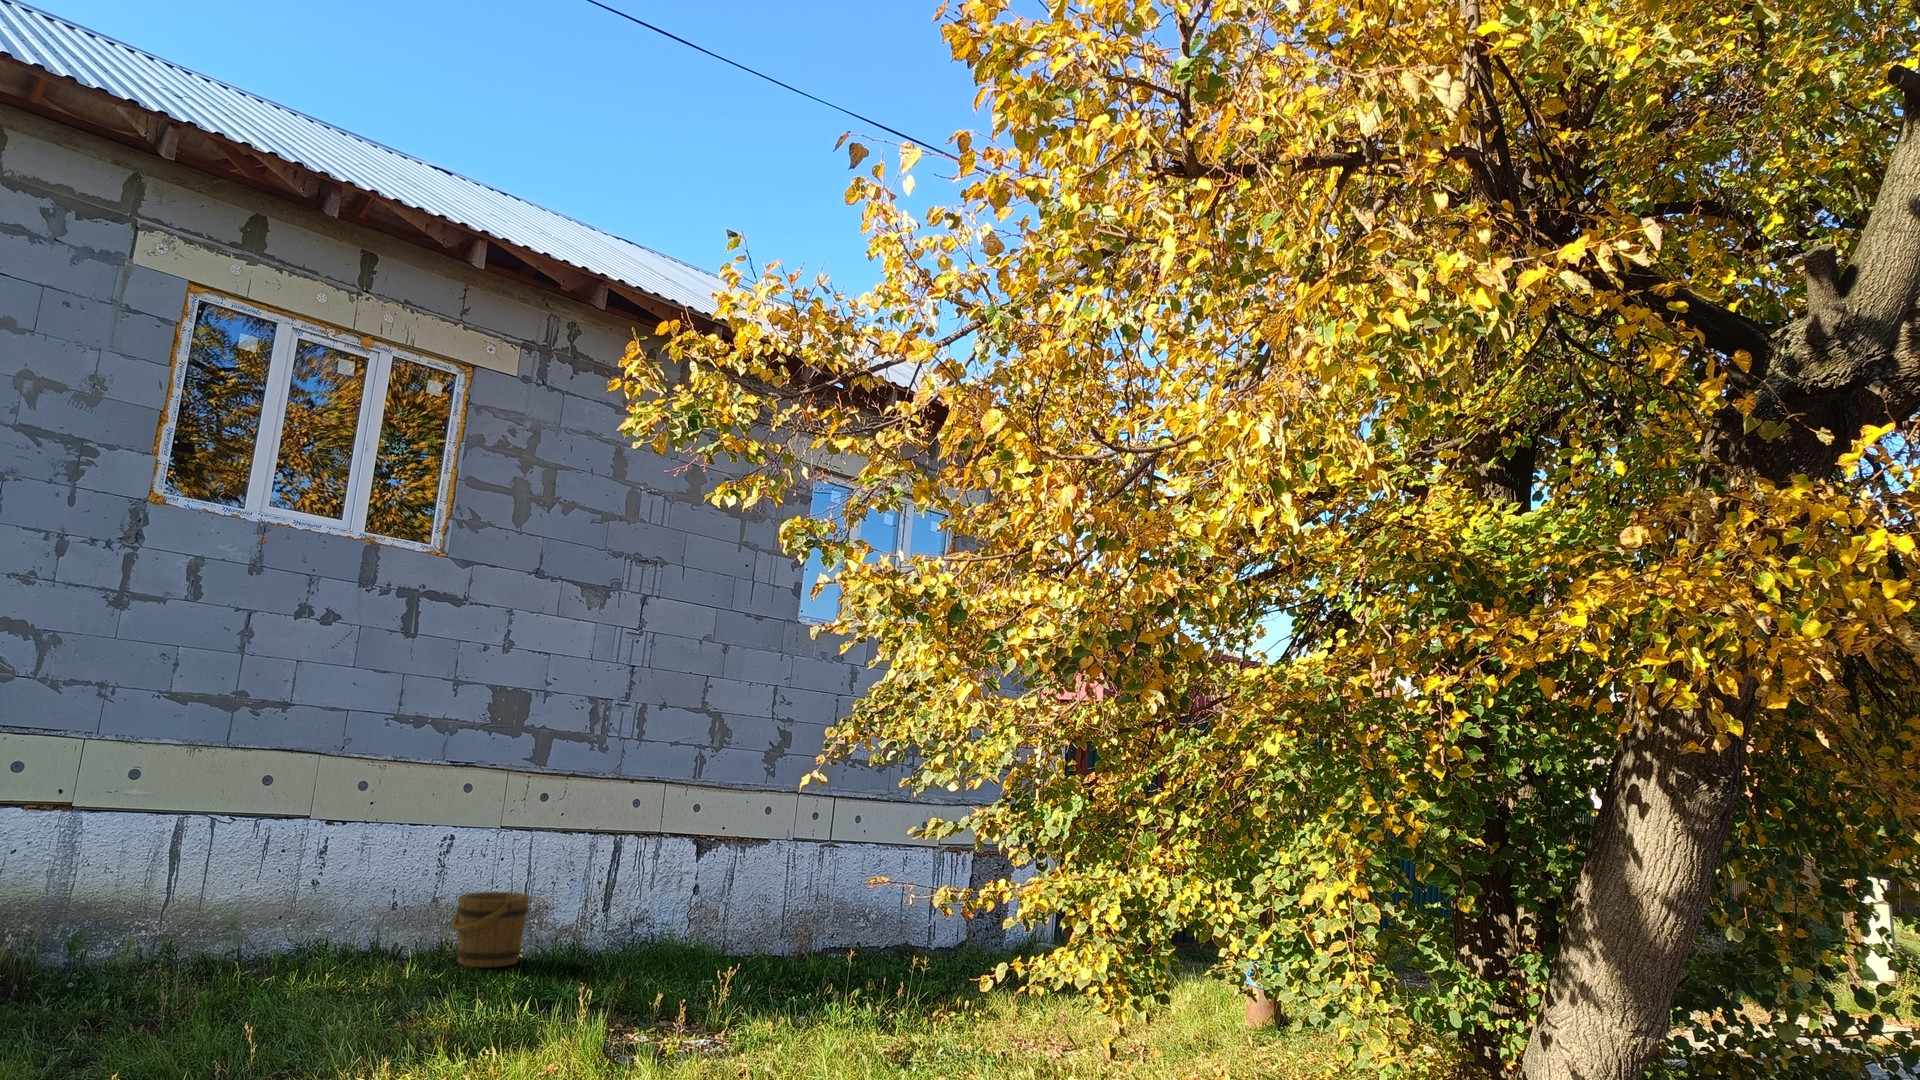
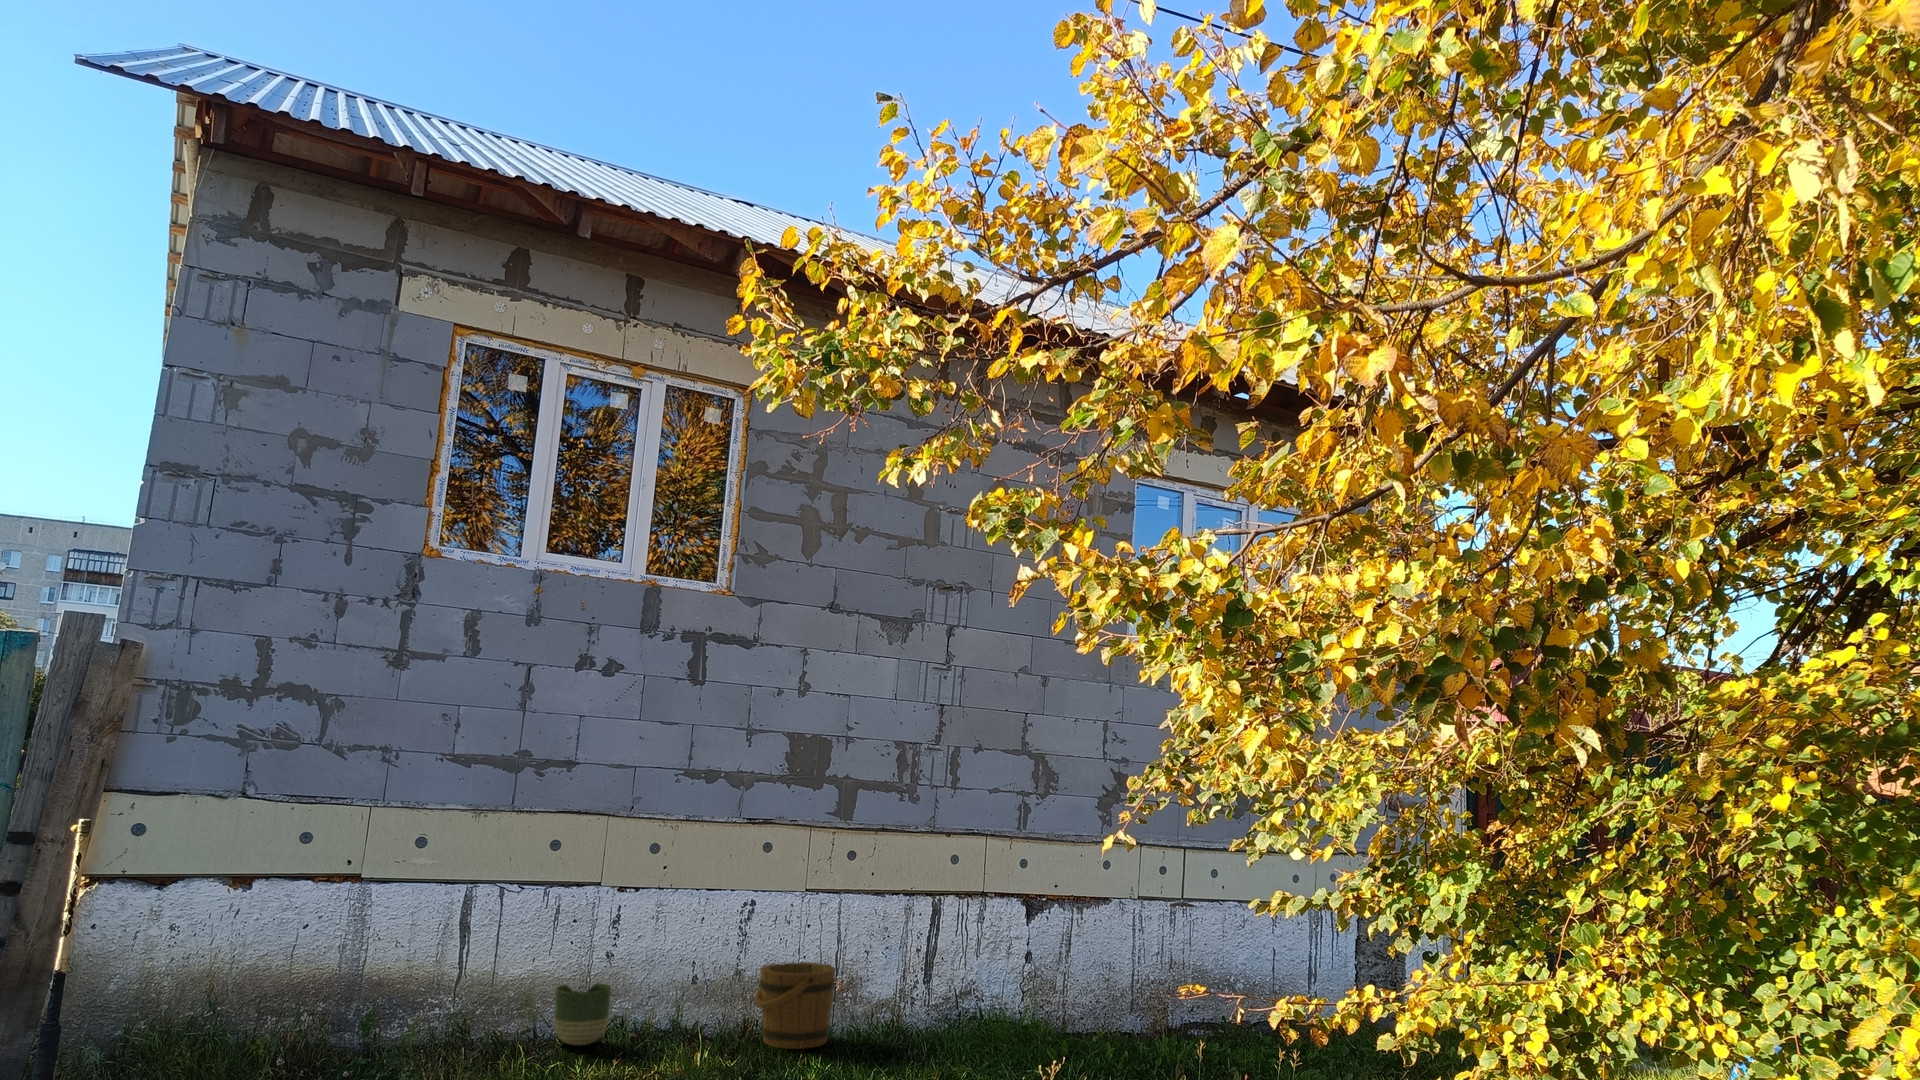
planter: none [256,910,315,967] -> present [554,983,611,1045]

